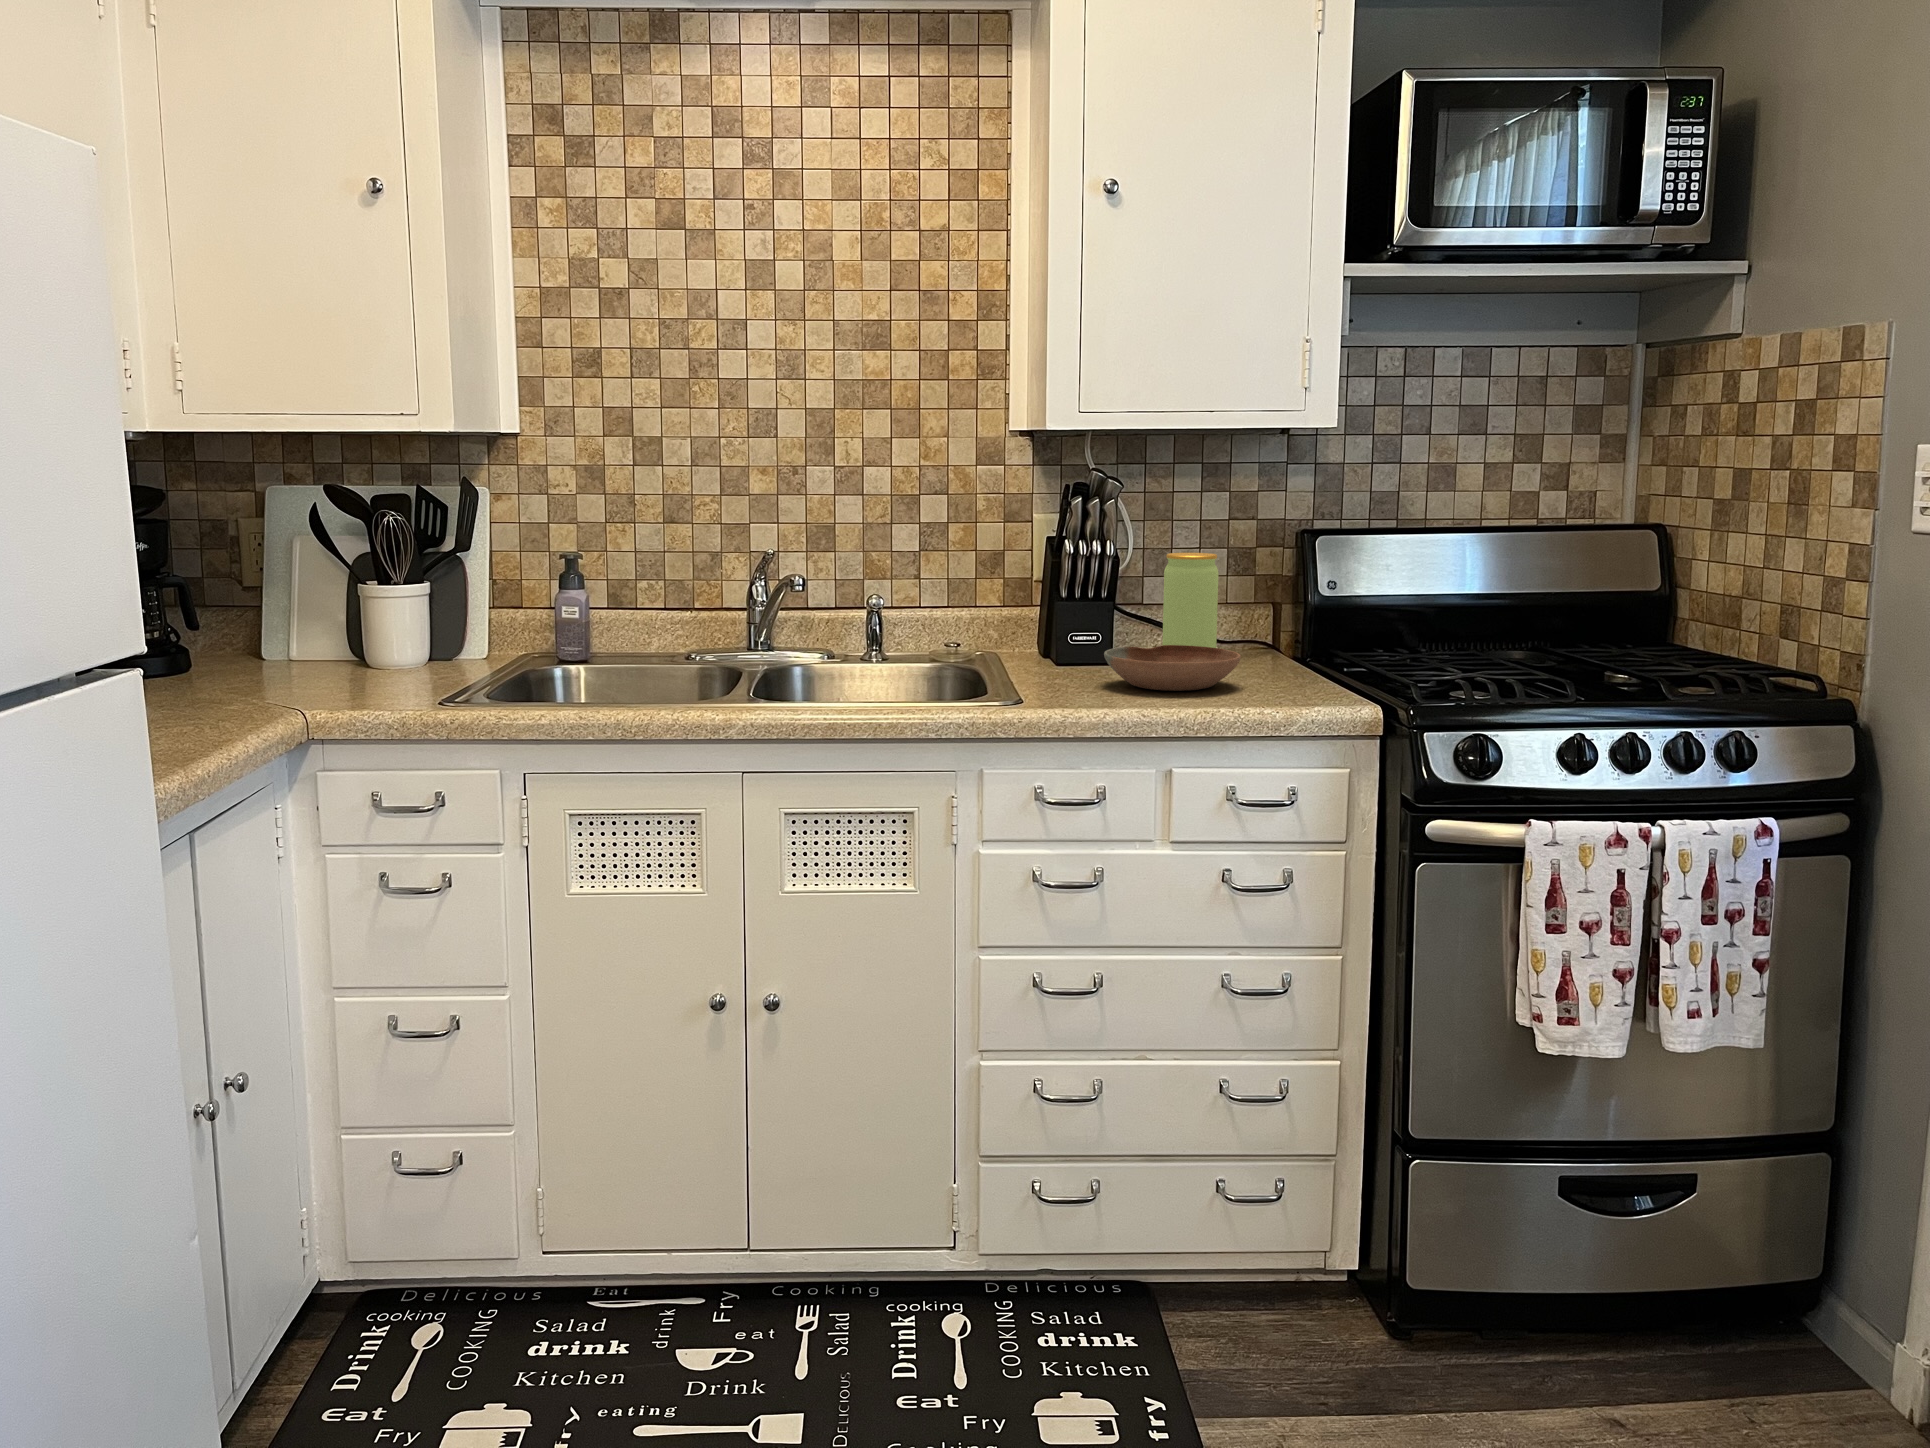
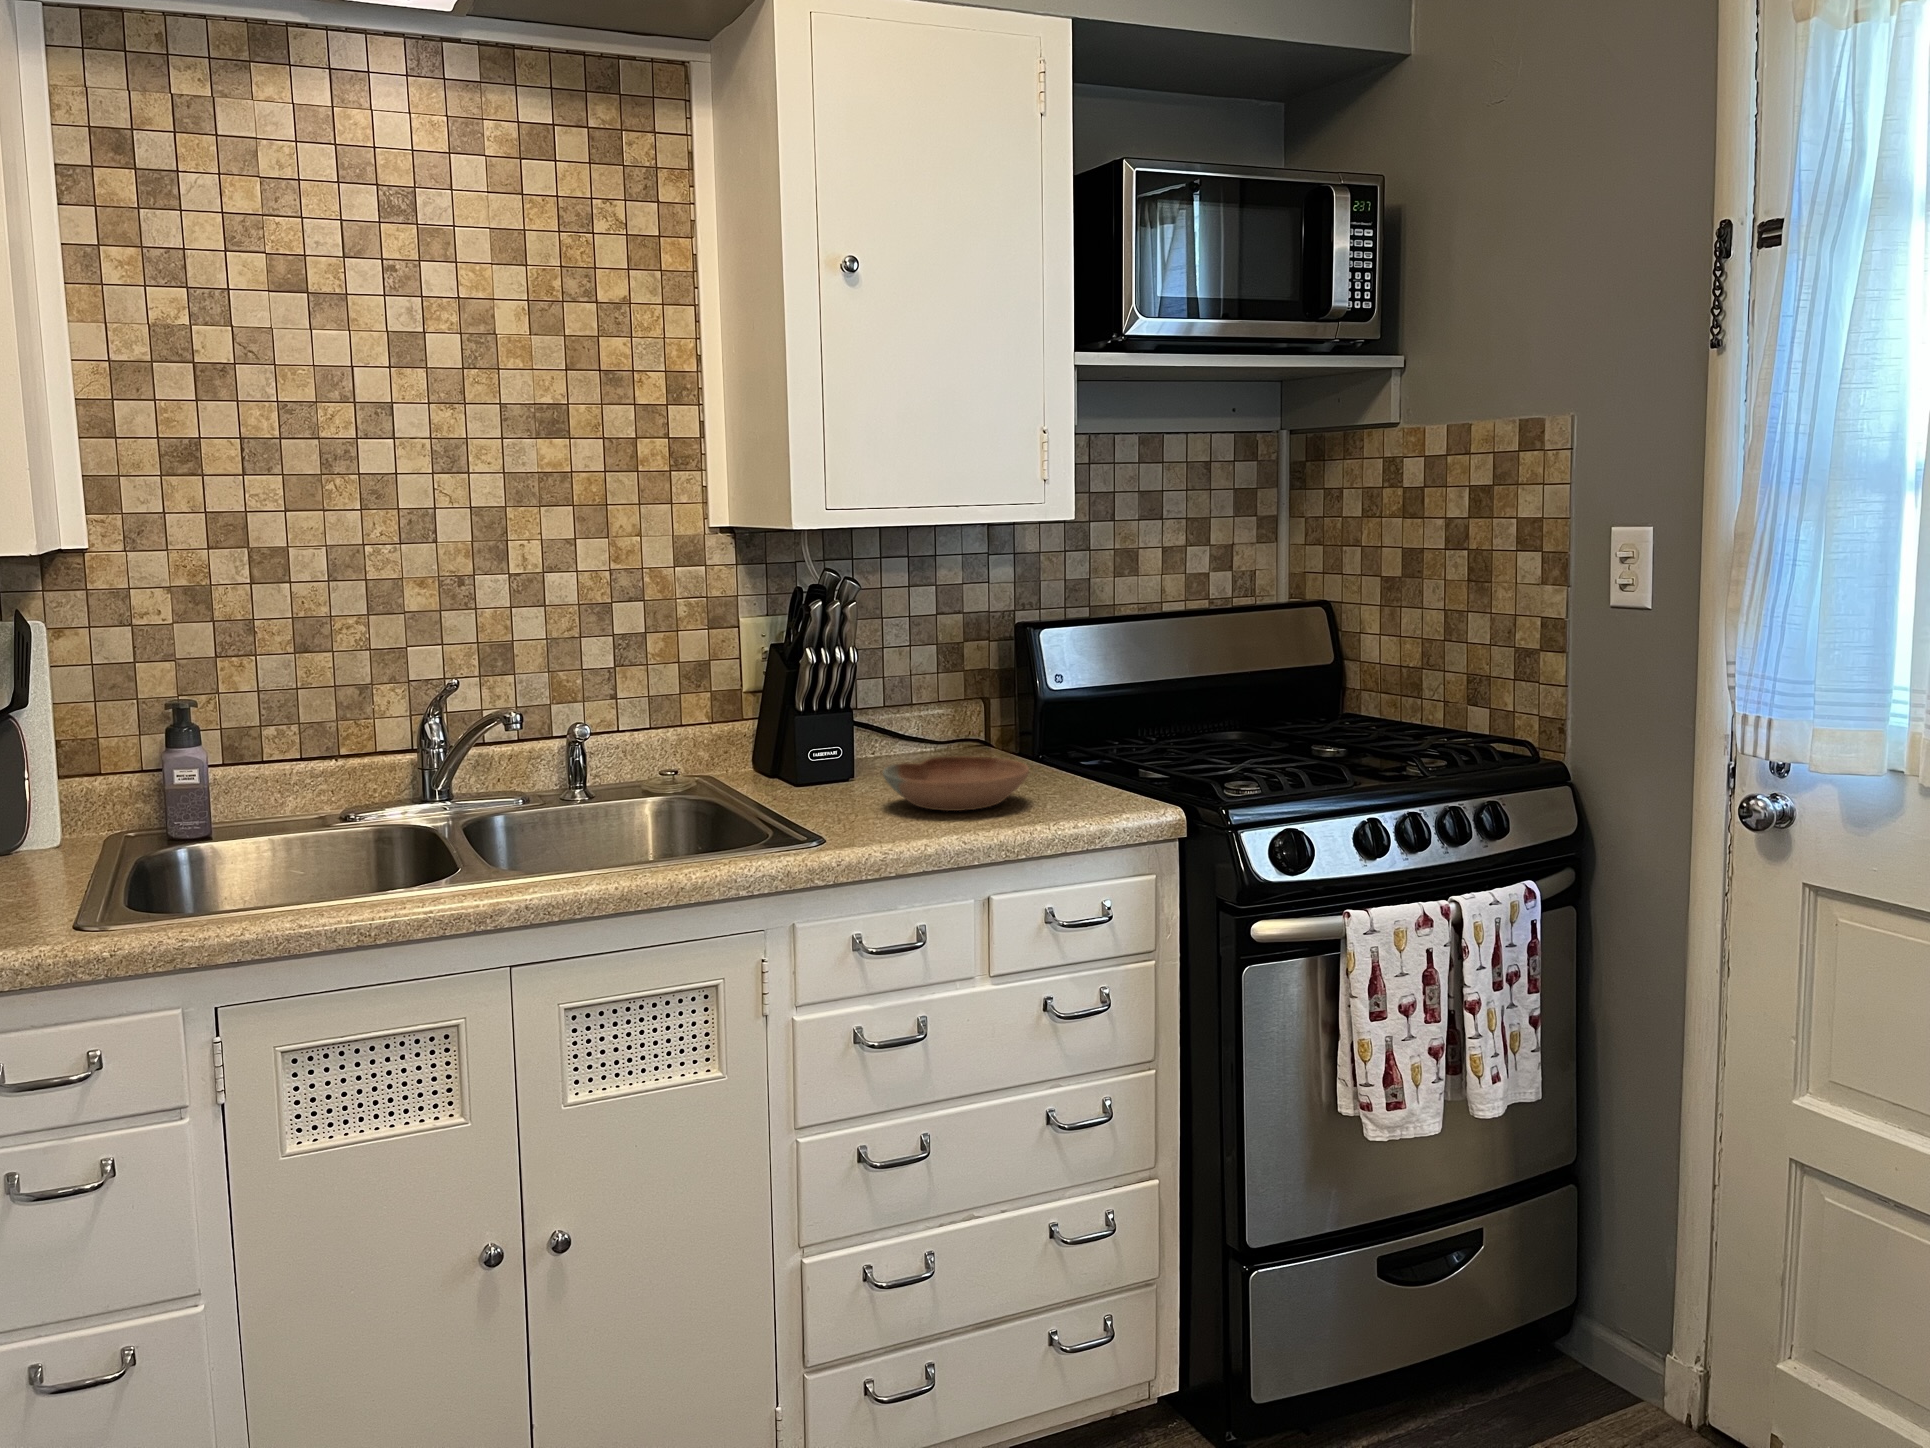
jar: present [1163,553,1219,648] -> none [892,652,951,768]

